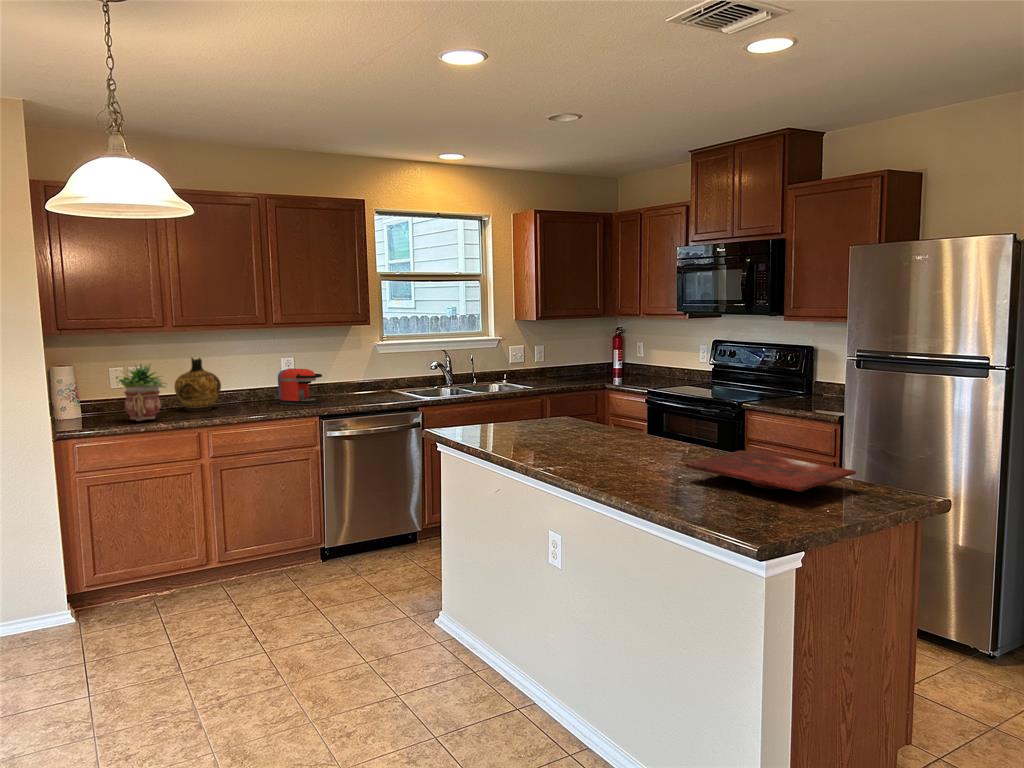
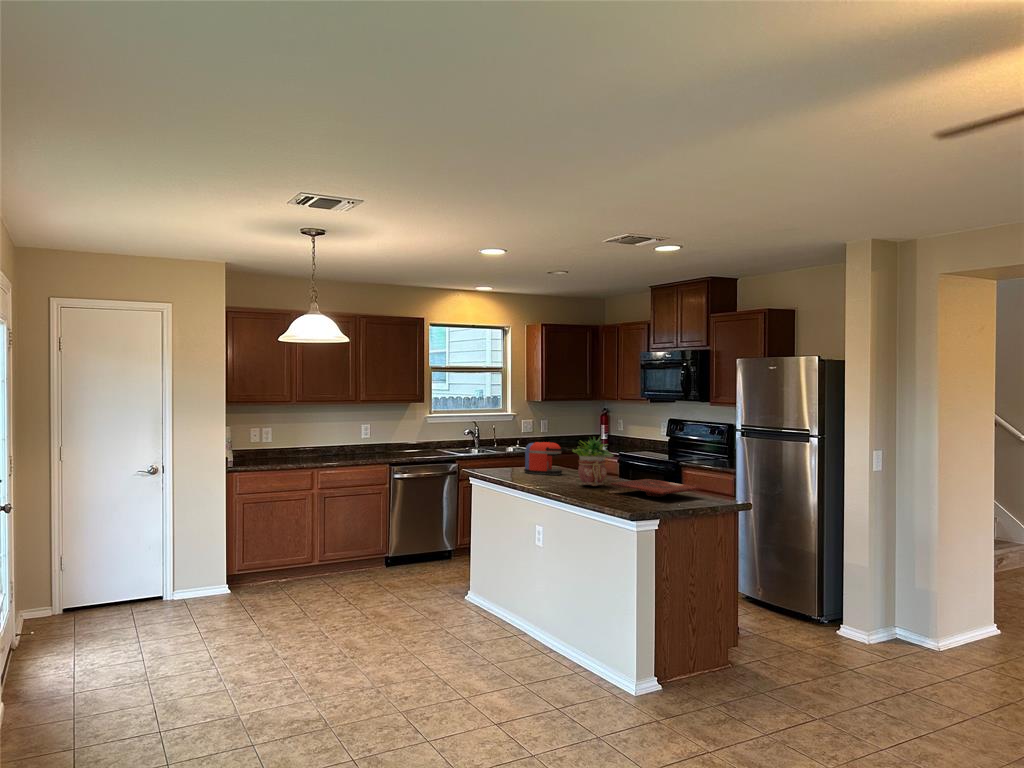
ceramic jug: present [174,358,221,411] -> none [293,422,324,458]
potted plant: present [117,364,165,421] -> present [573,437,614,486]
coffee maker: present [278,368,322,405] -> present [524,442,567,475]

